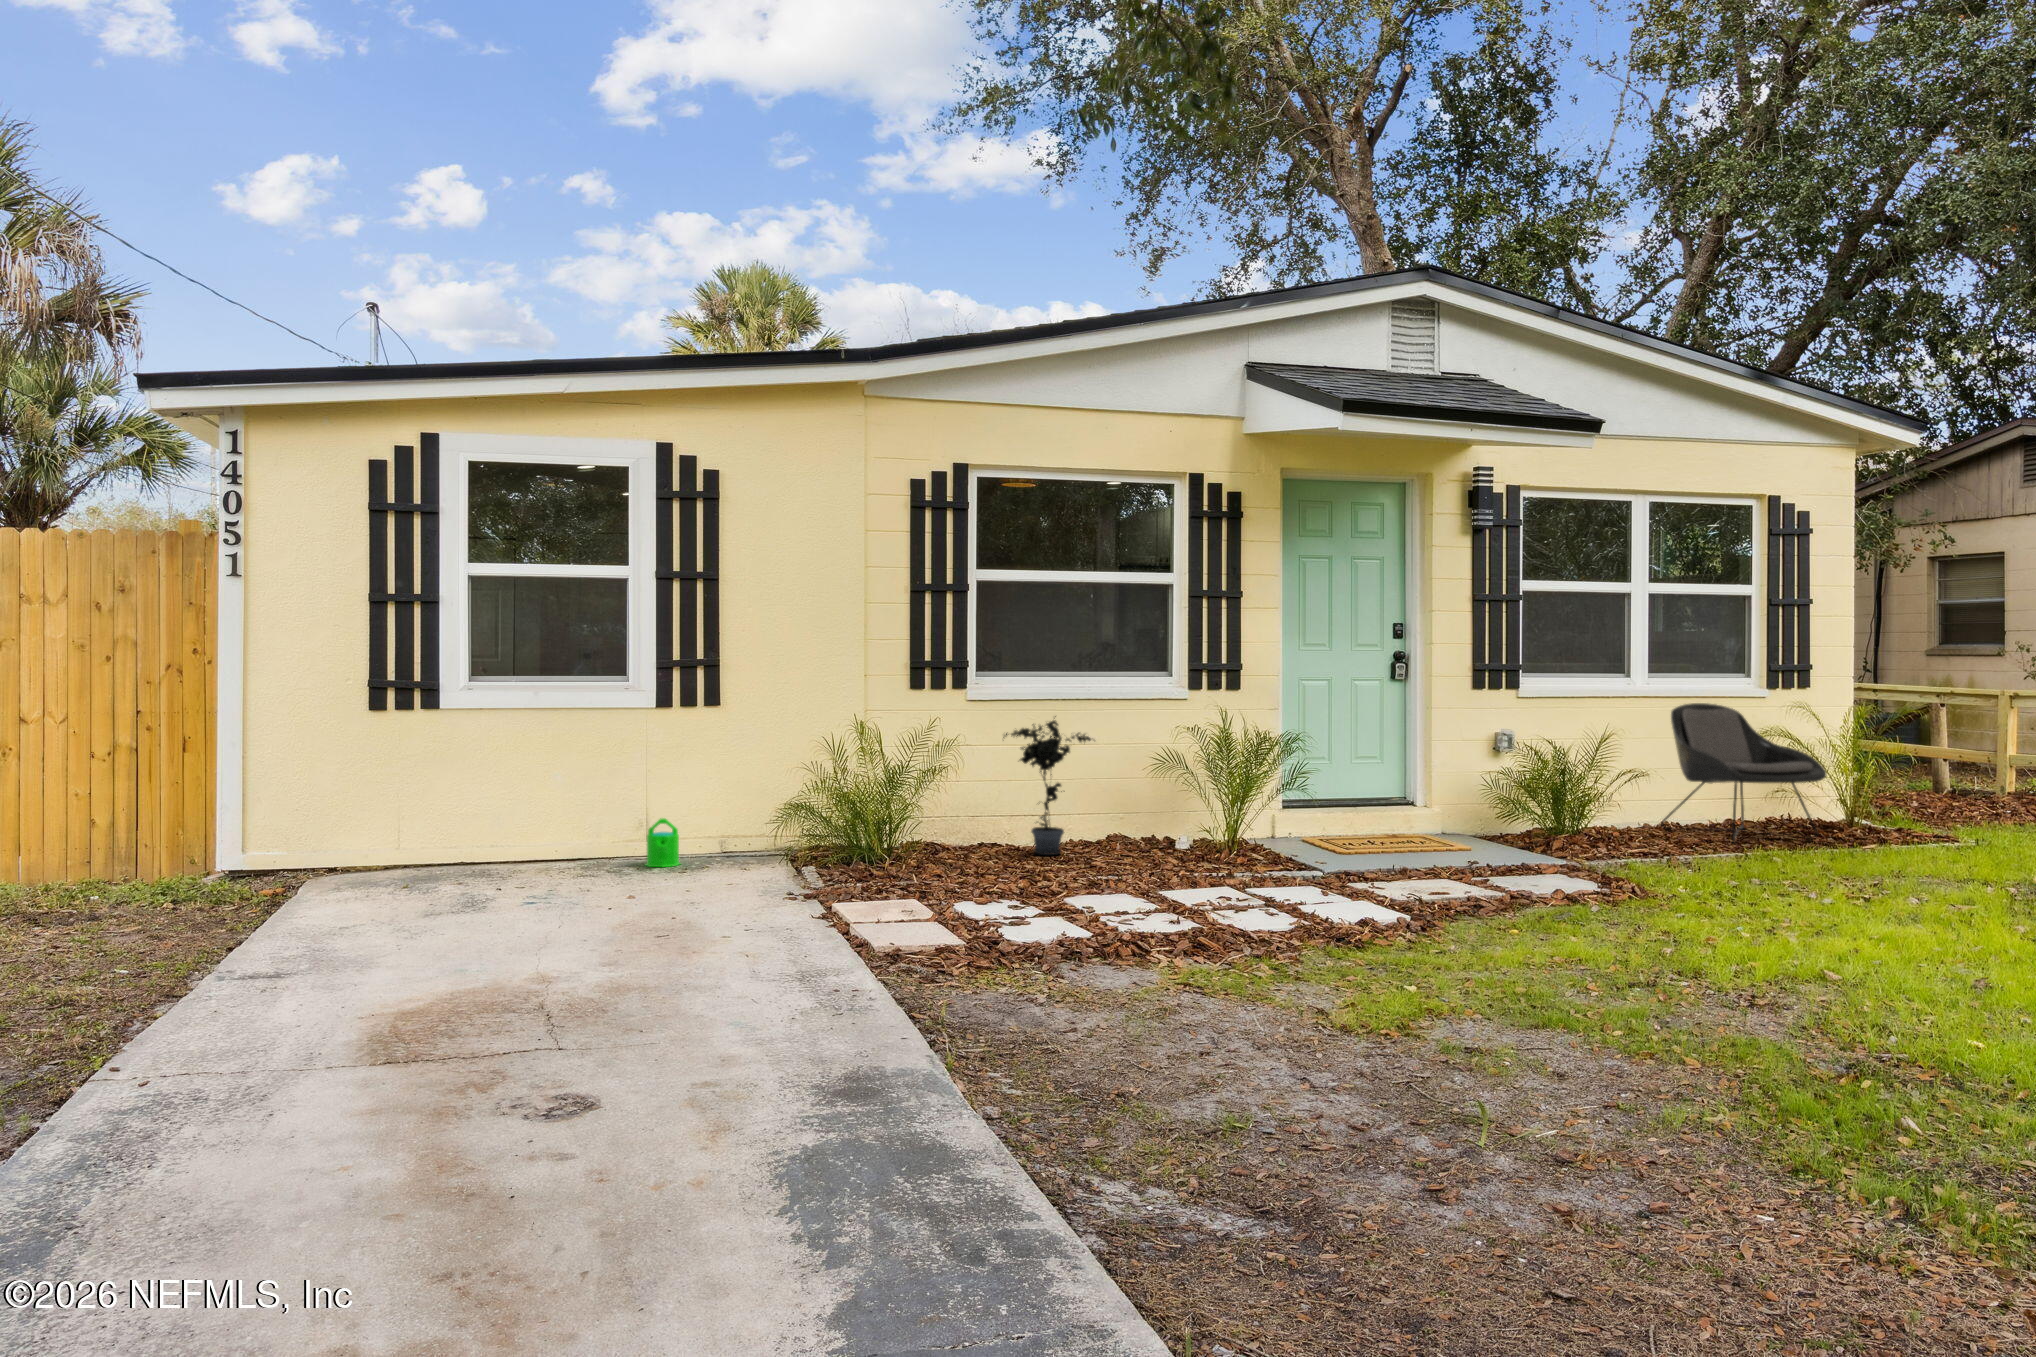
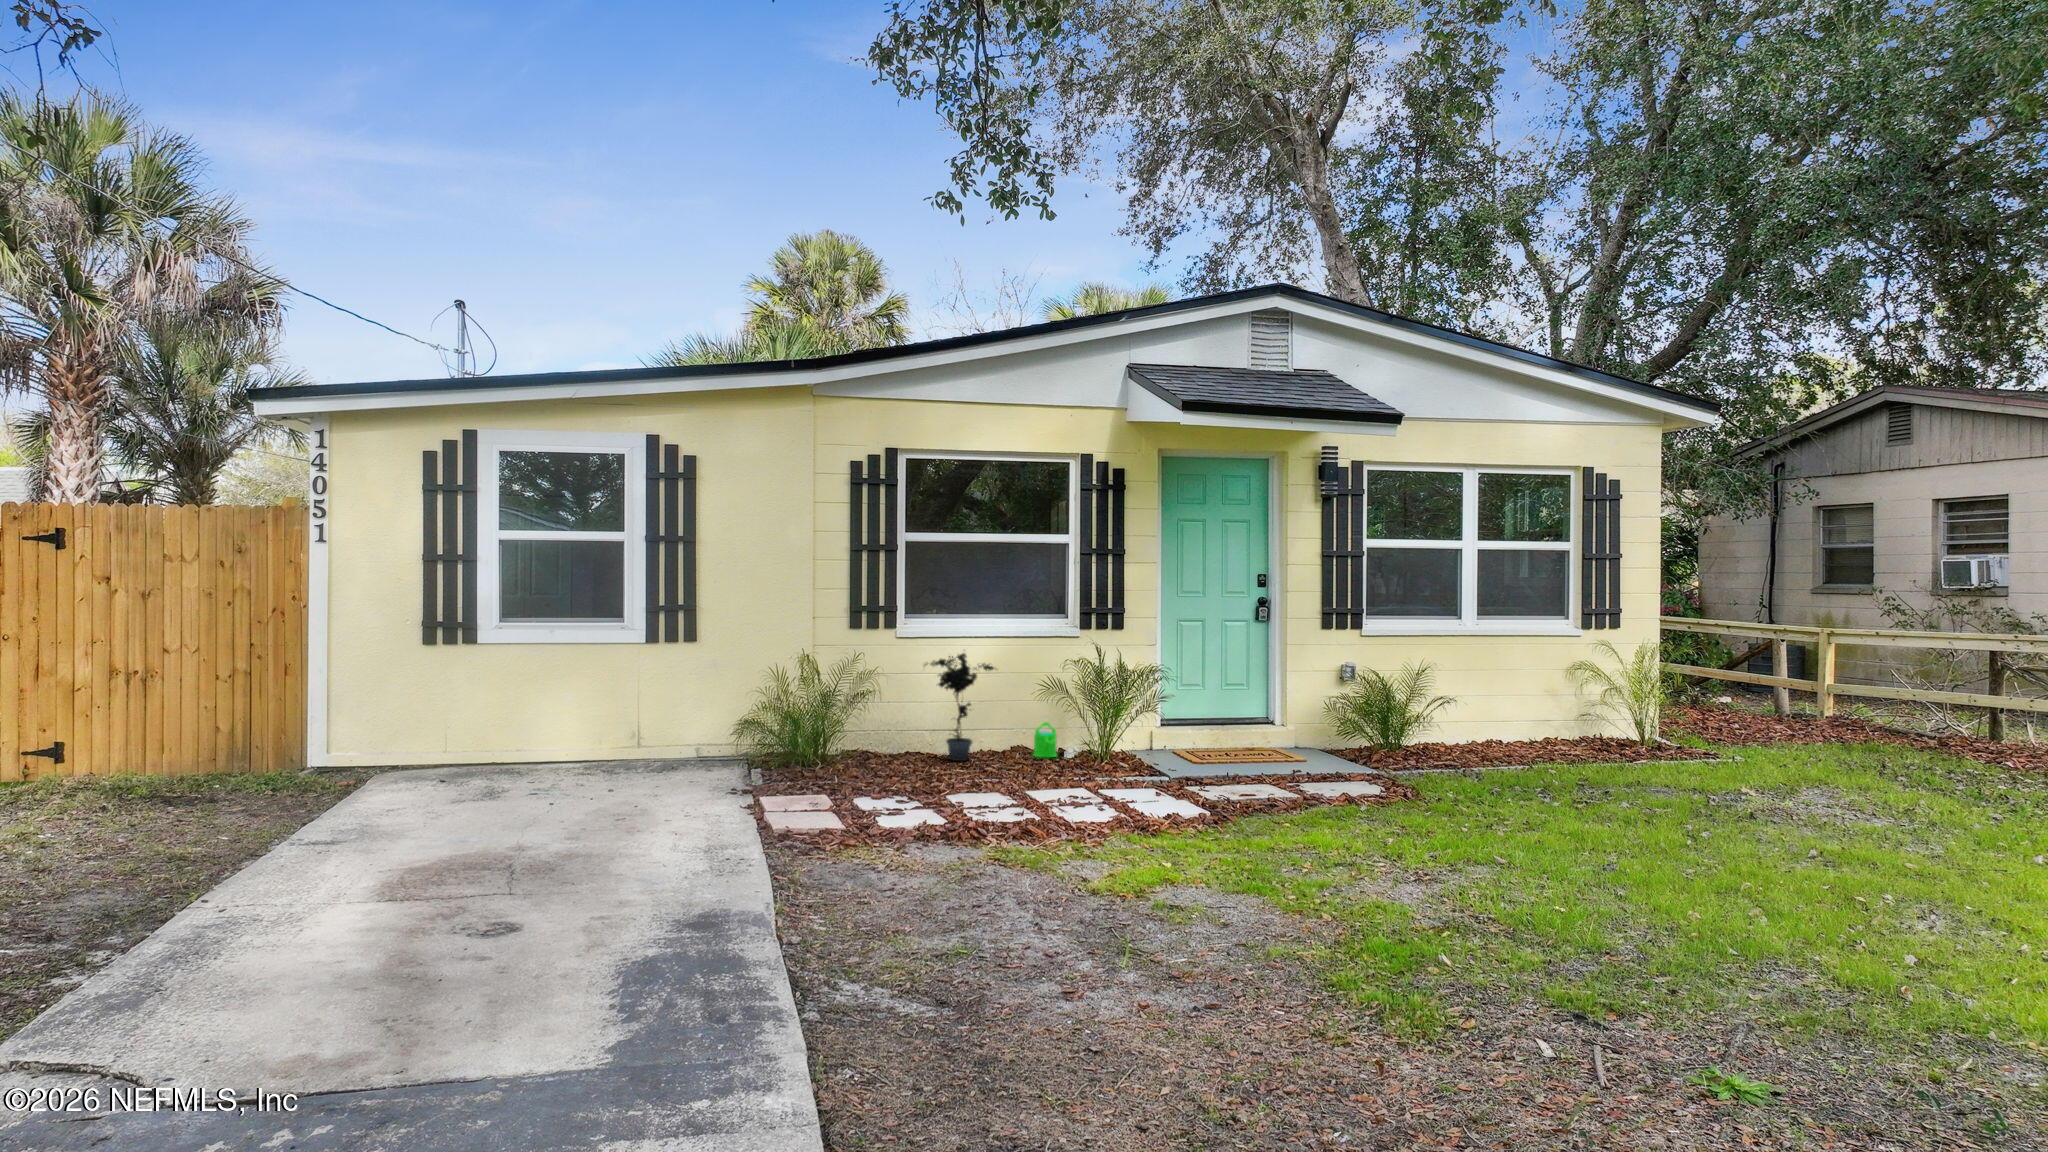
lounge chair: present [1661,703,1826,844] -> none [1482,640,1613,758]
watering can: present [646,818,680,867] -> present [1034,722,1057,757]

